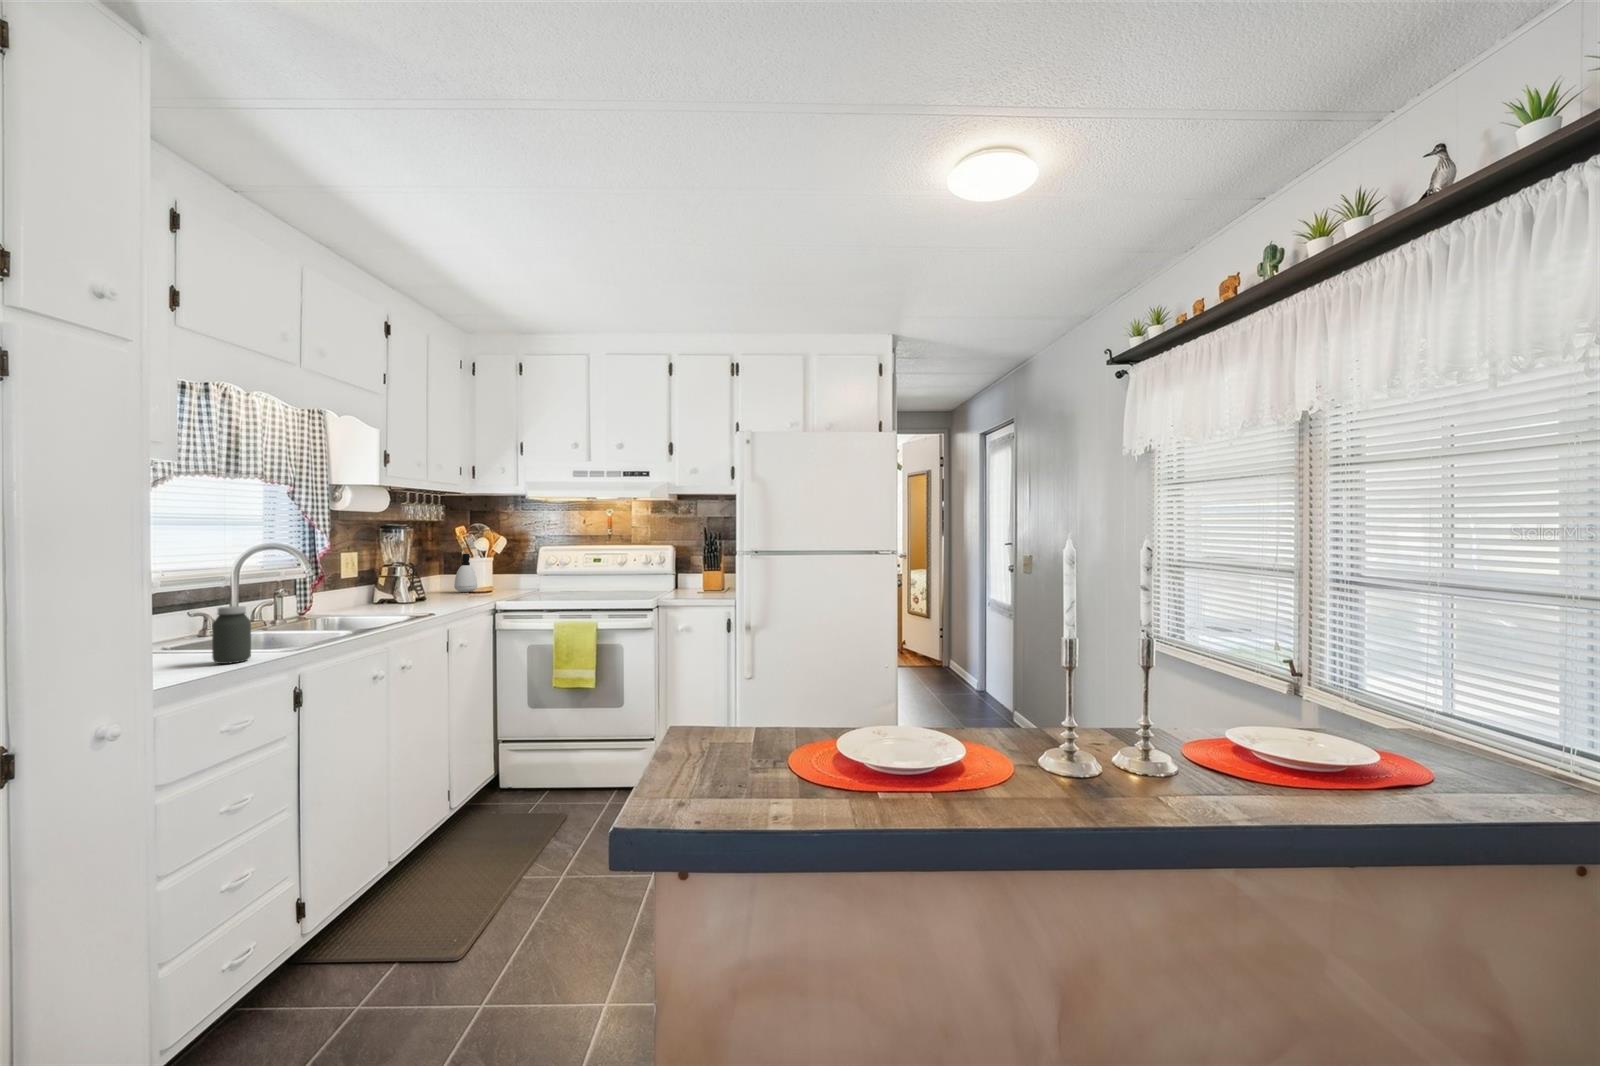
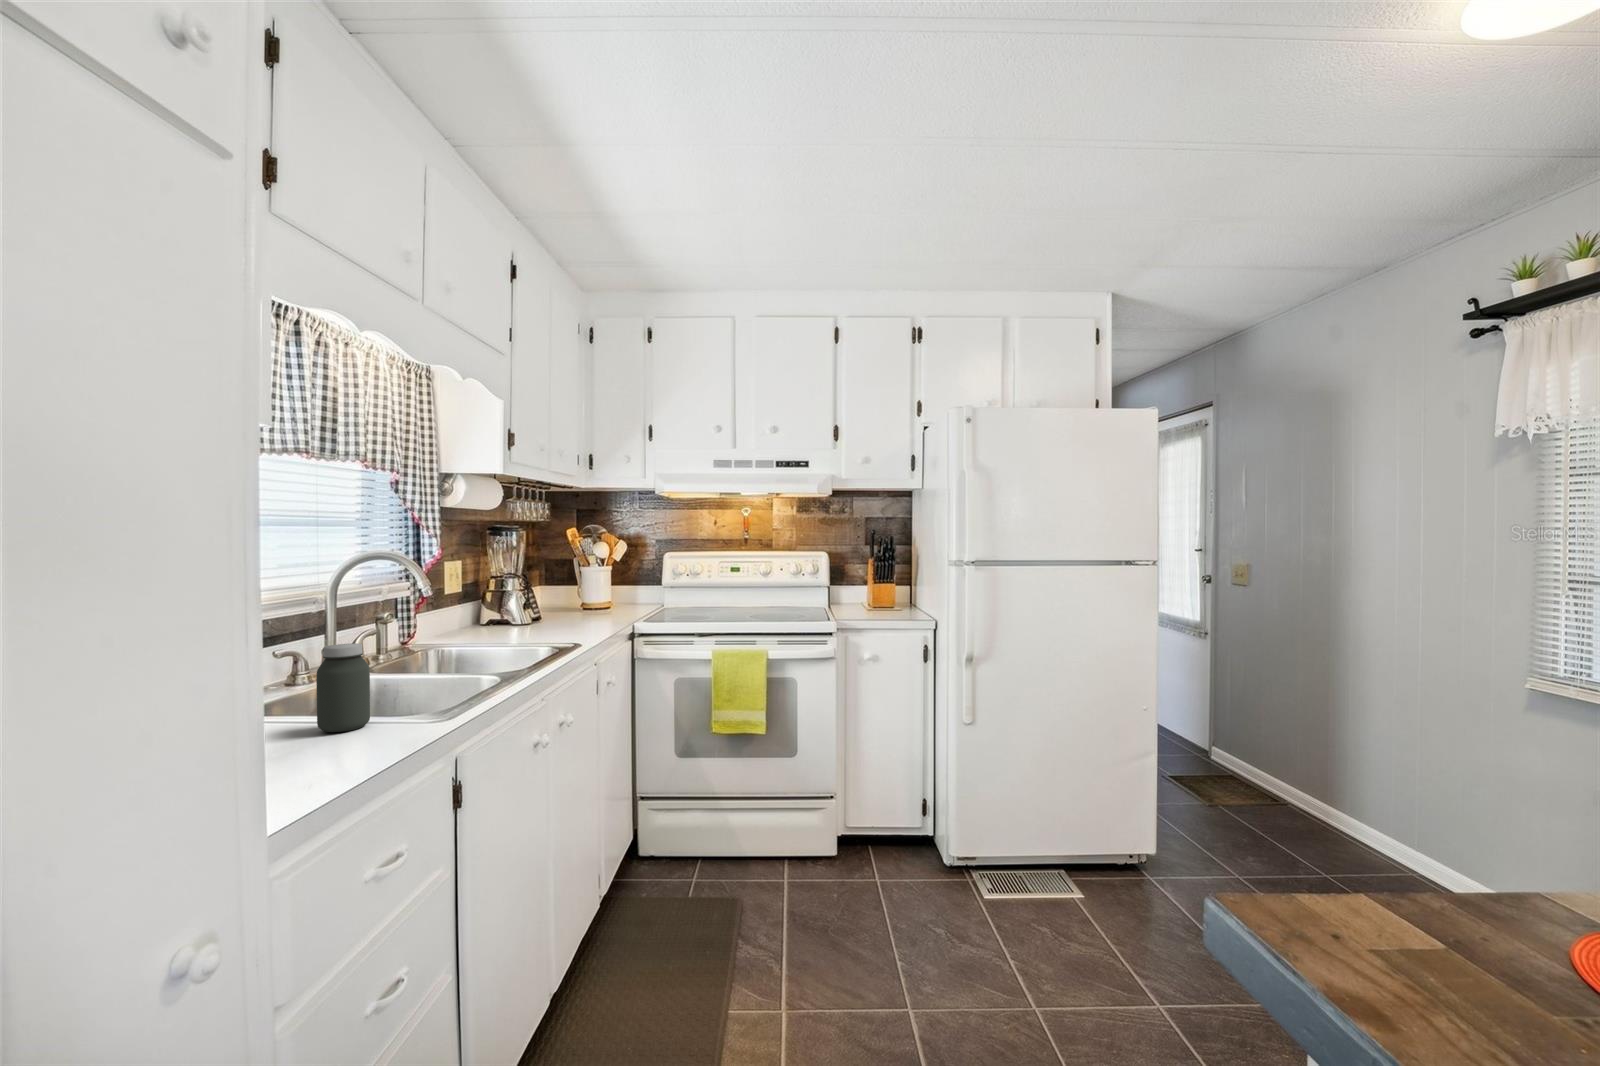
soap dispenser: present [454,554,477,592] -> none [566,562,593,610]

